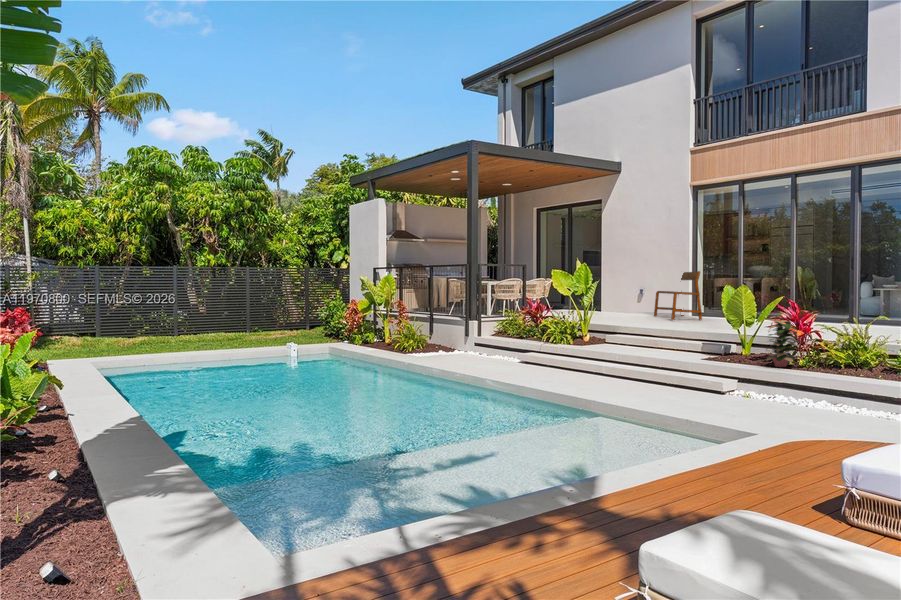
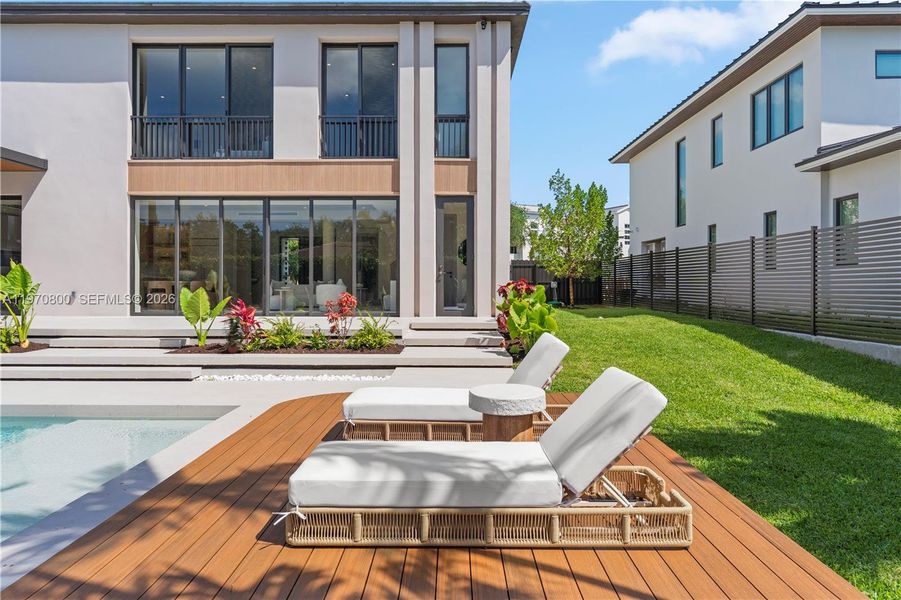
bench: present [654,271,702,320] -> none [94,275,147,321]

